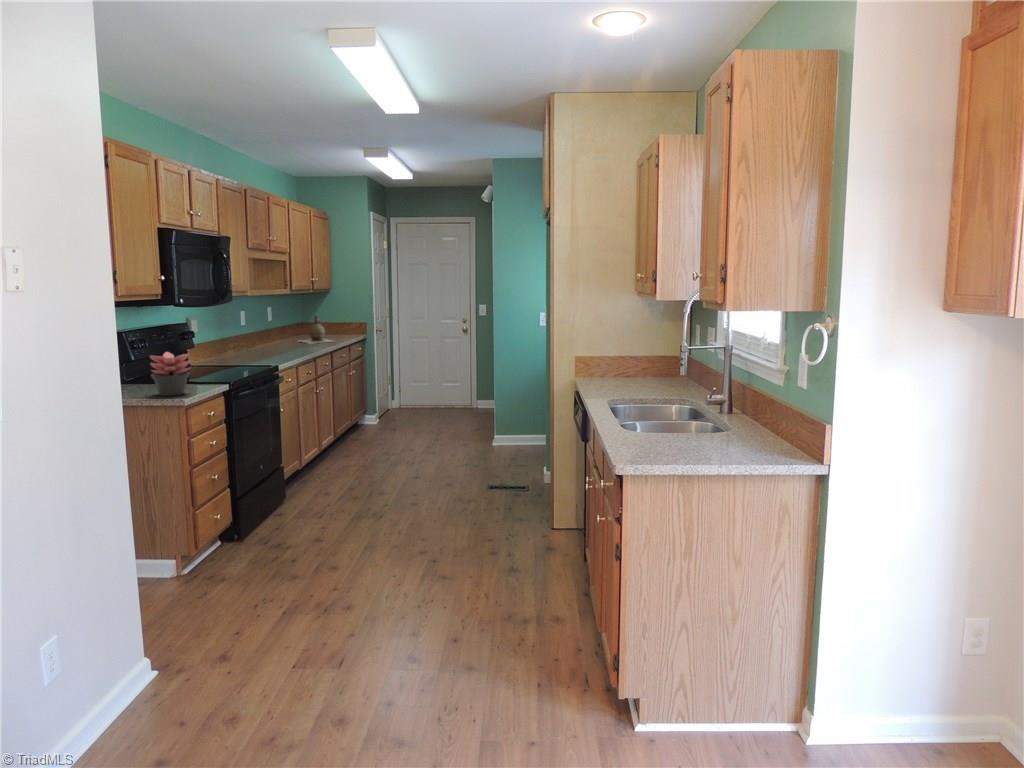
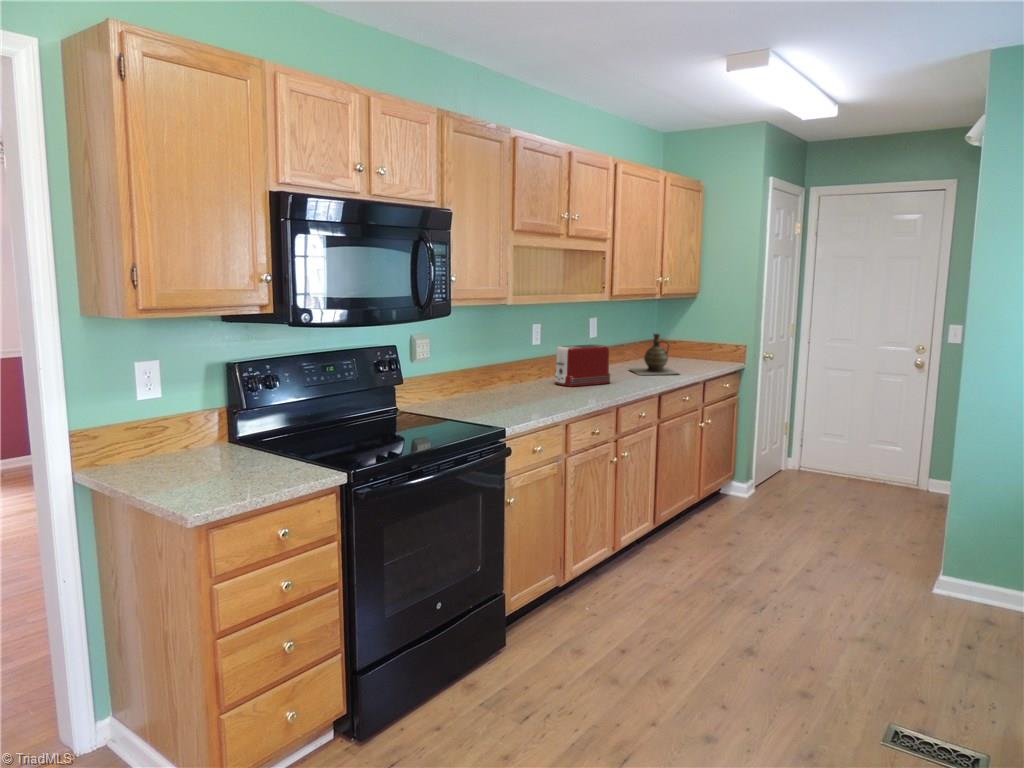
toaster: none [261,323,298,351] -> present [555,345,610,387]
succulent plant: present [150,352,190,396] -> none [168,409,251,495]

